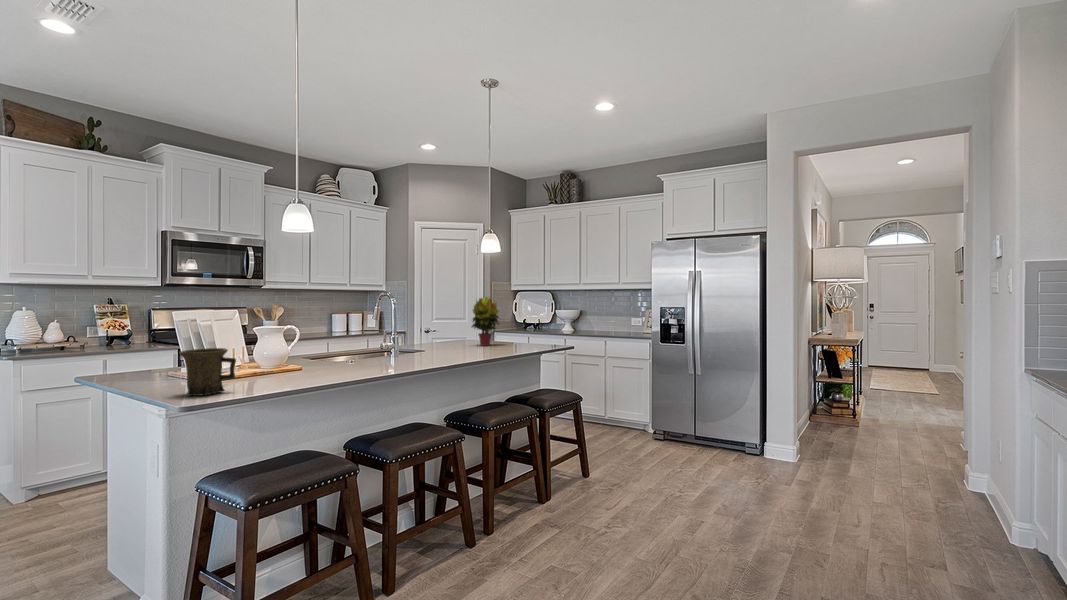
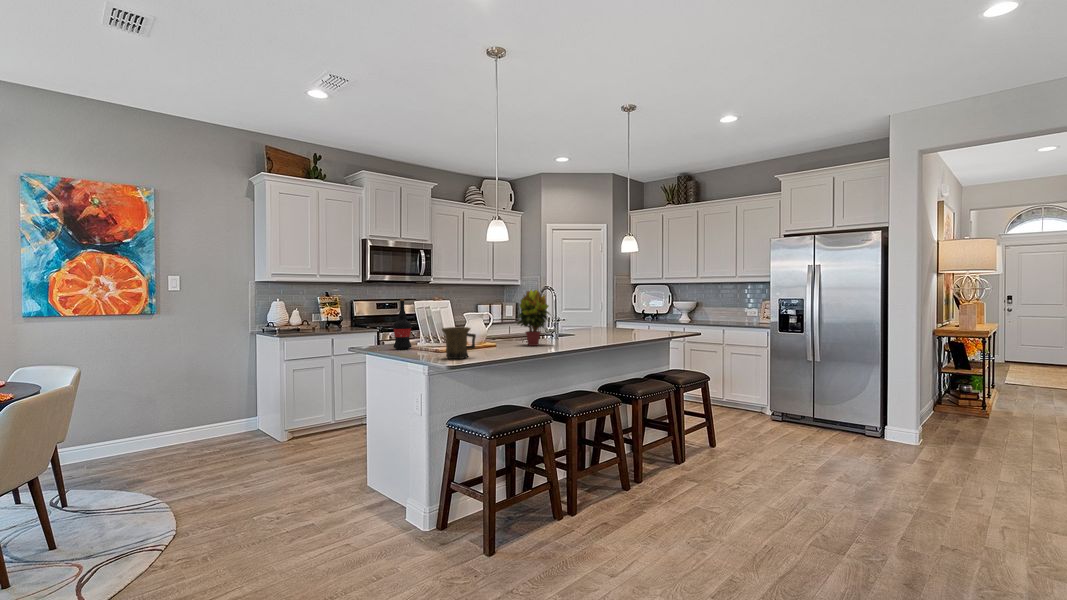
potted plant: present [472,296,499,346] -> present [517,289,550,346]
wine bottle: none [141,307,171,377] -> present [393,299,411,349]

